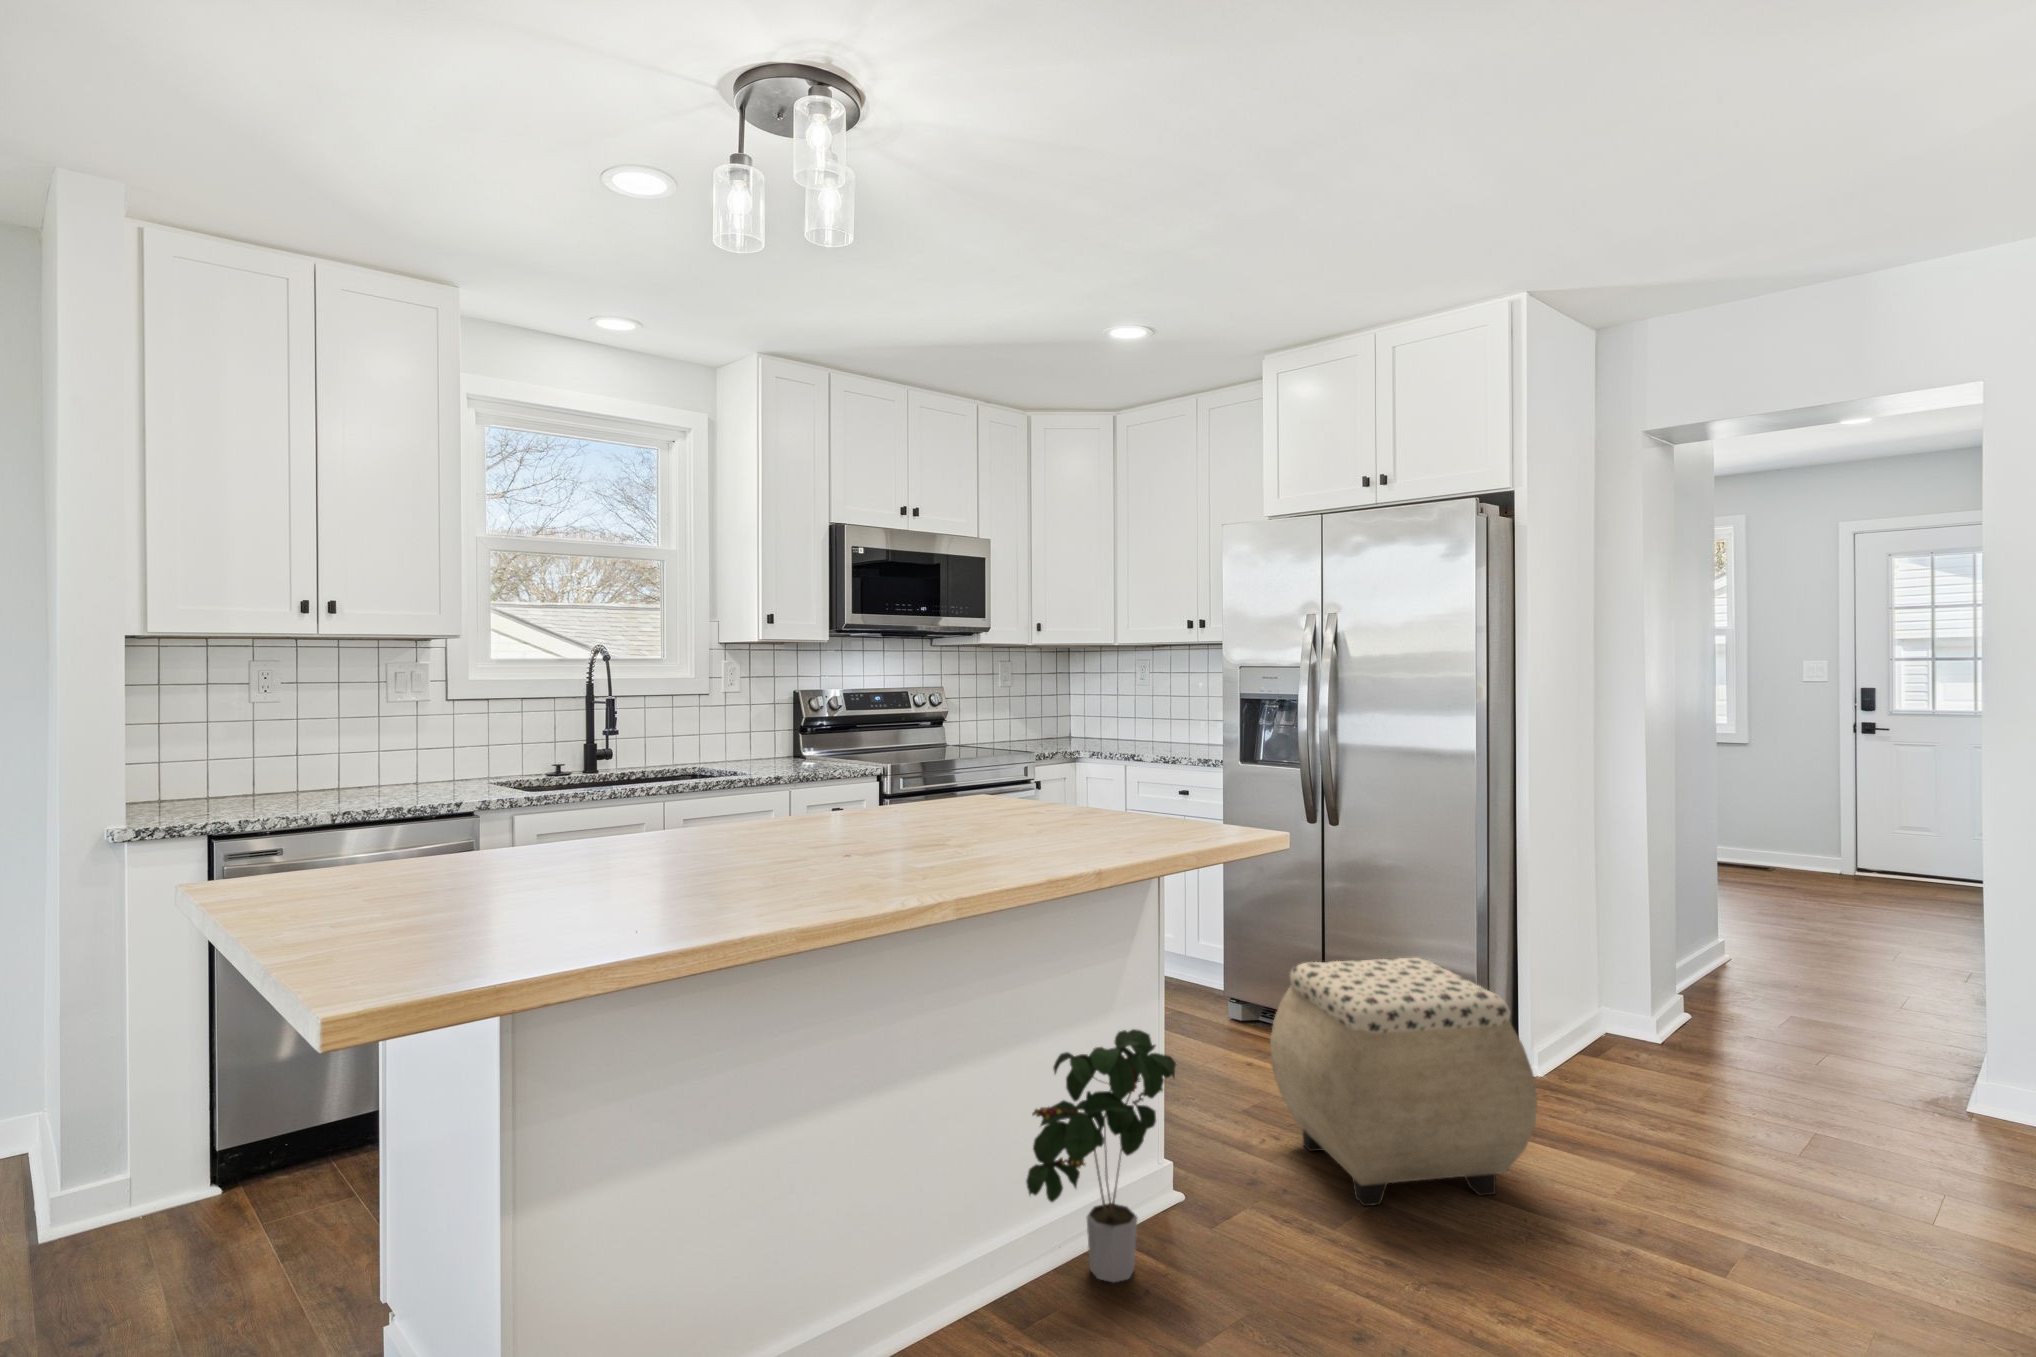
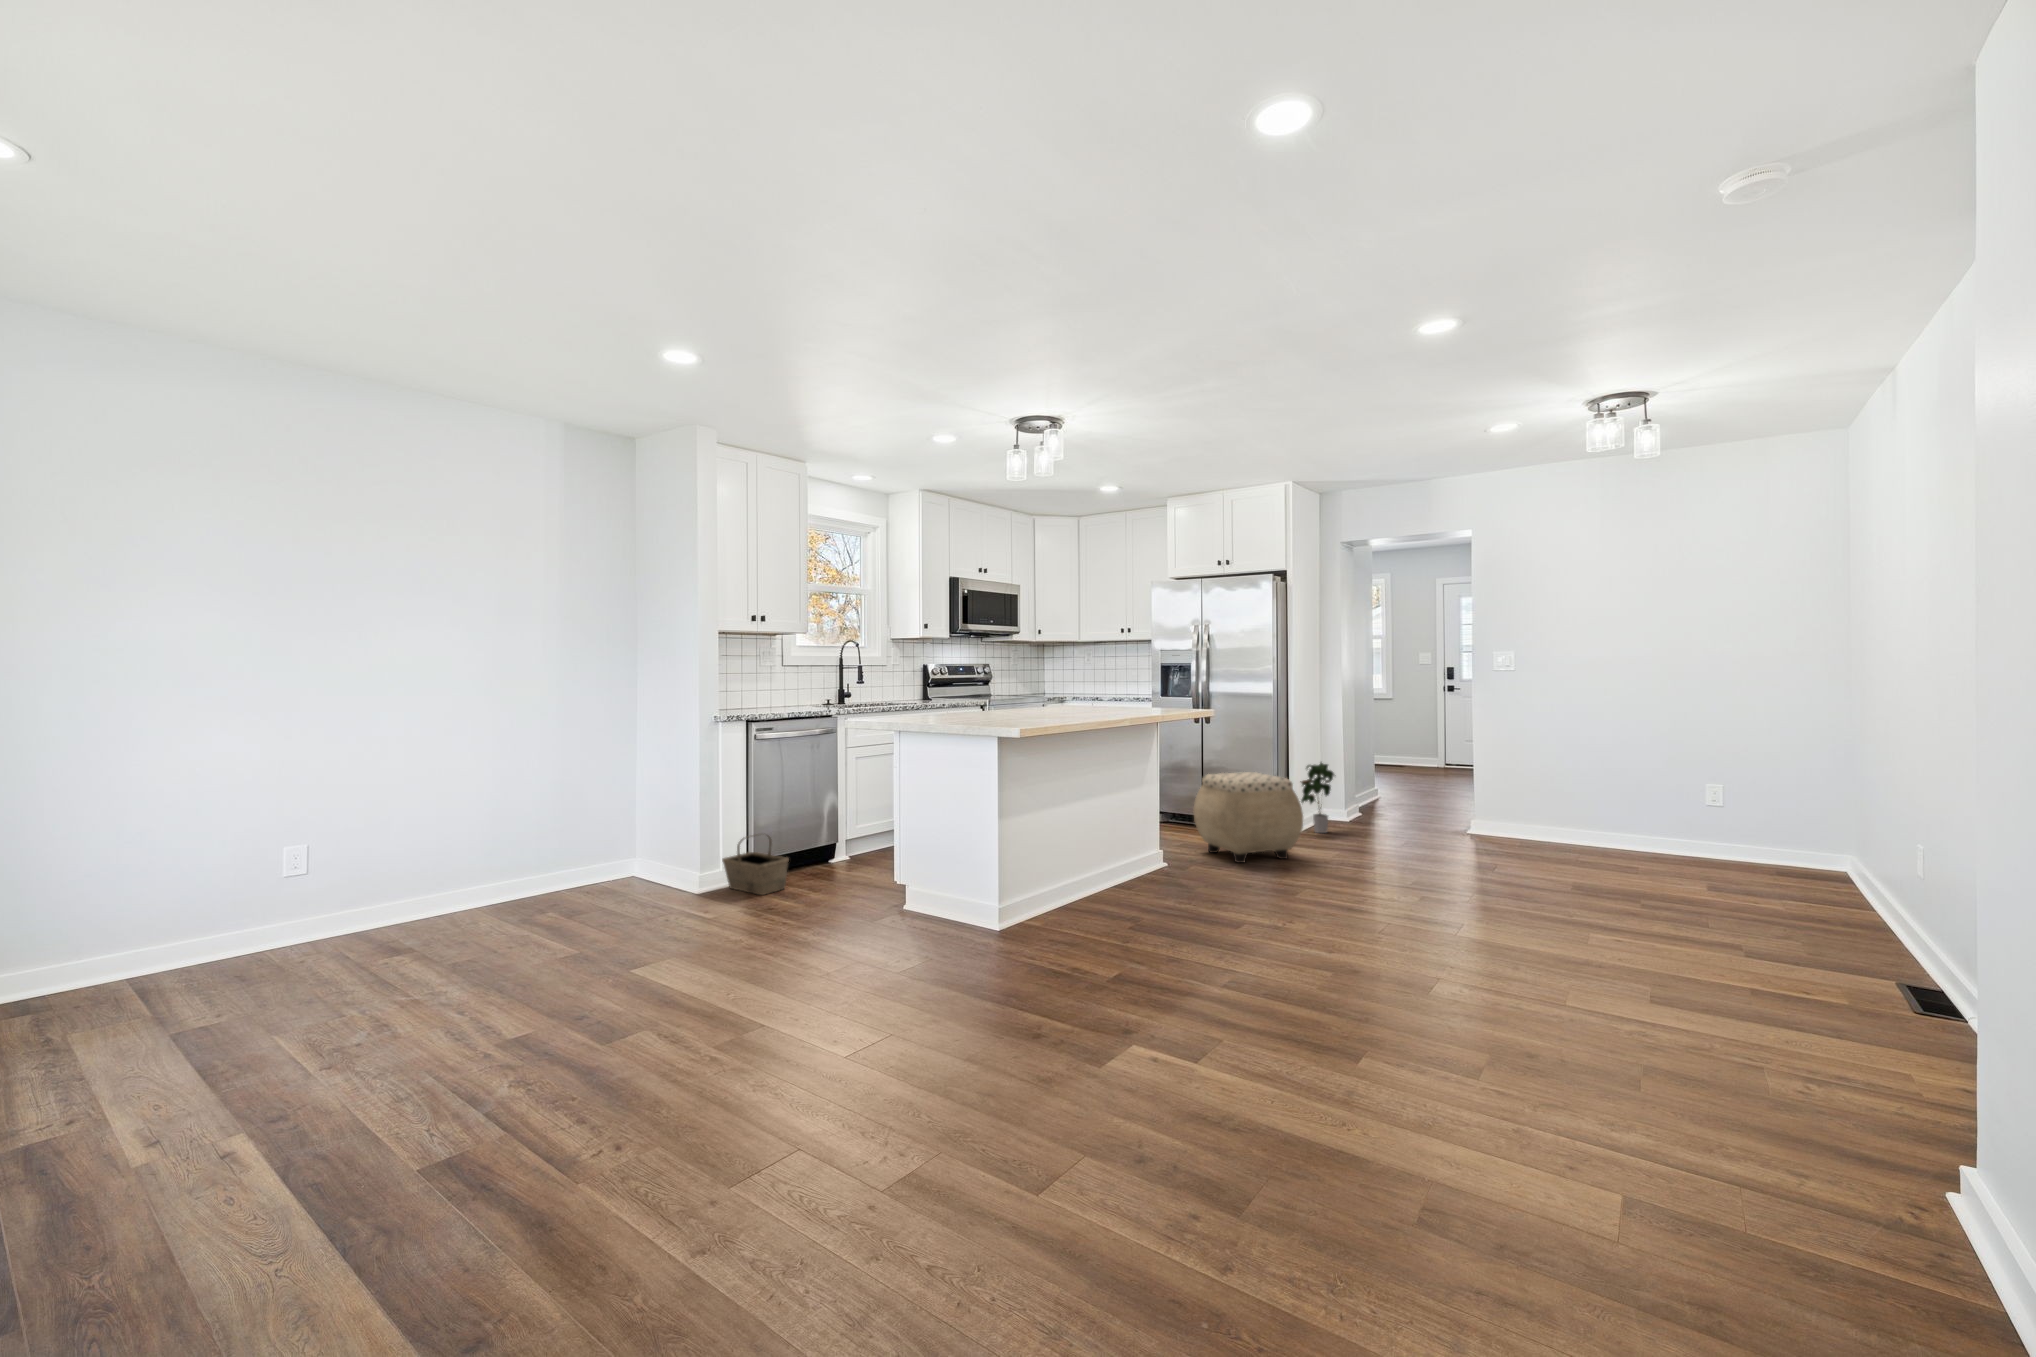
potted plant: present [1026,1029,1176,1282] -> present [1300,762,1334,833]
basket: none [116,1093,254,1256] -> present [722,836,789,895]

